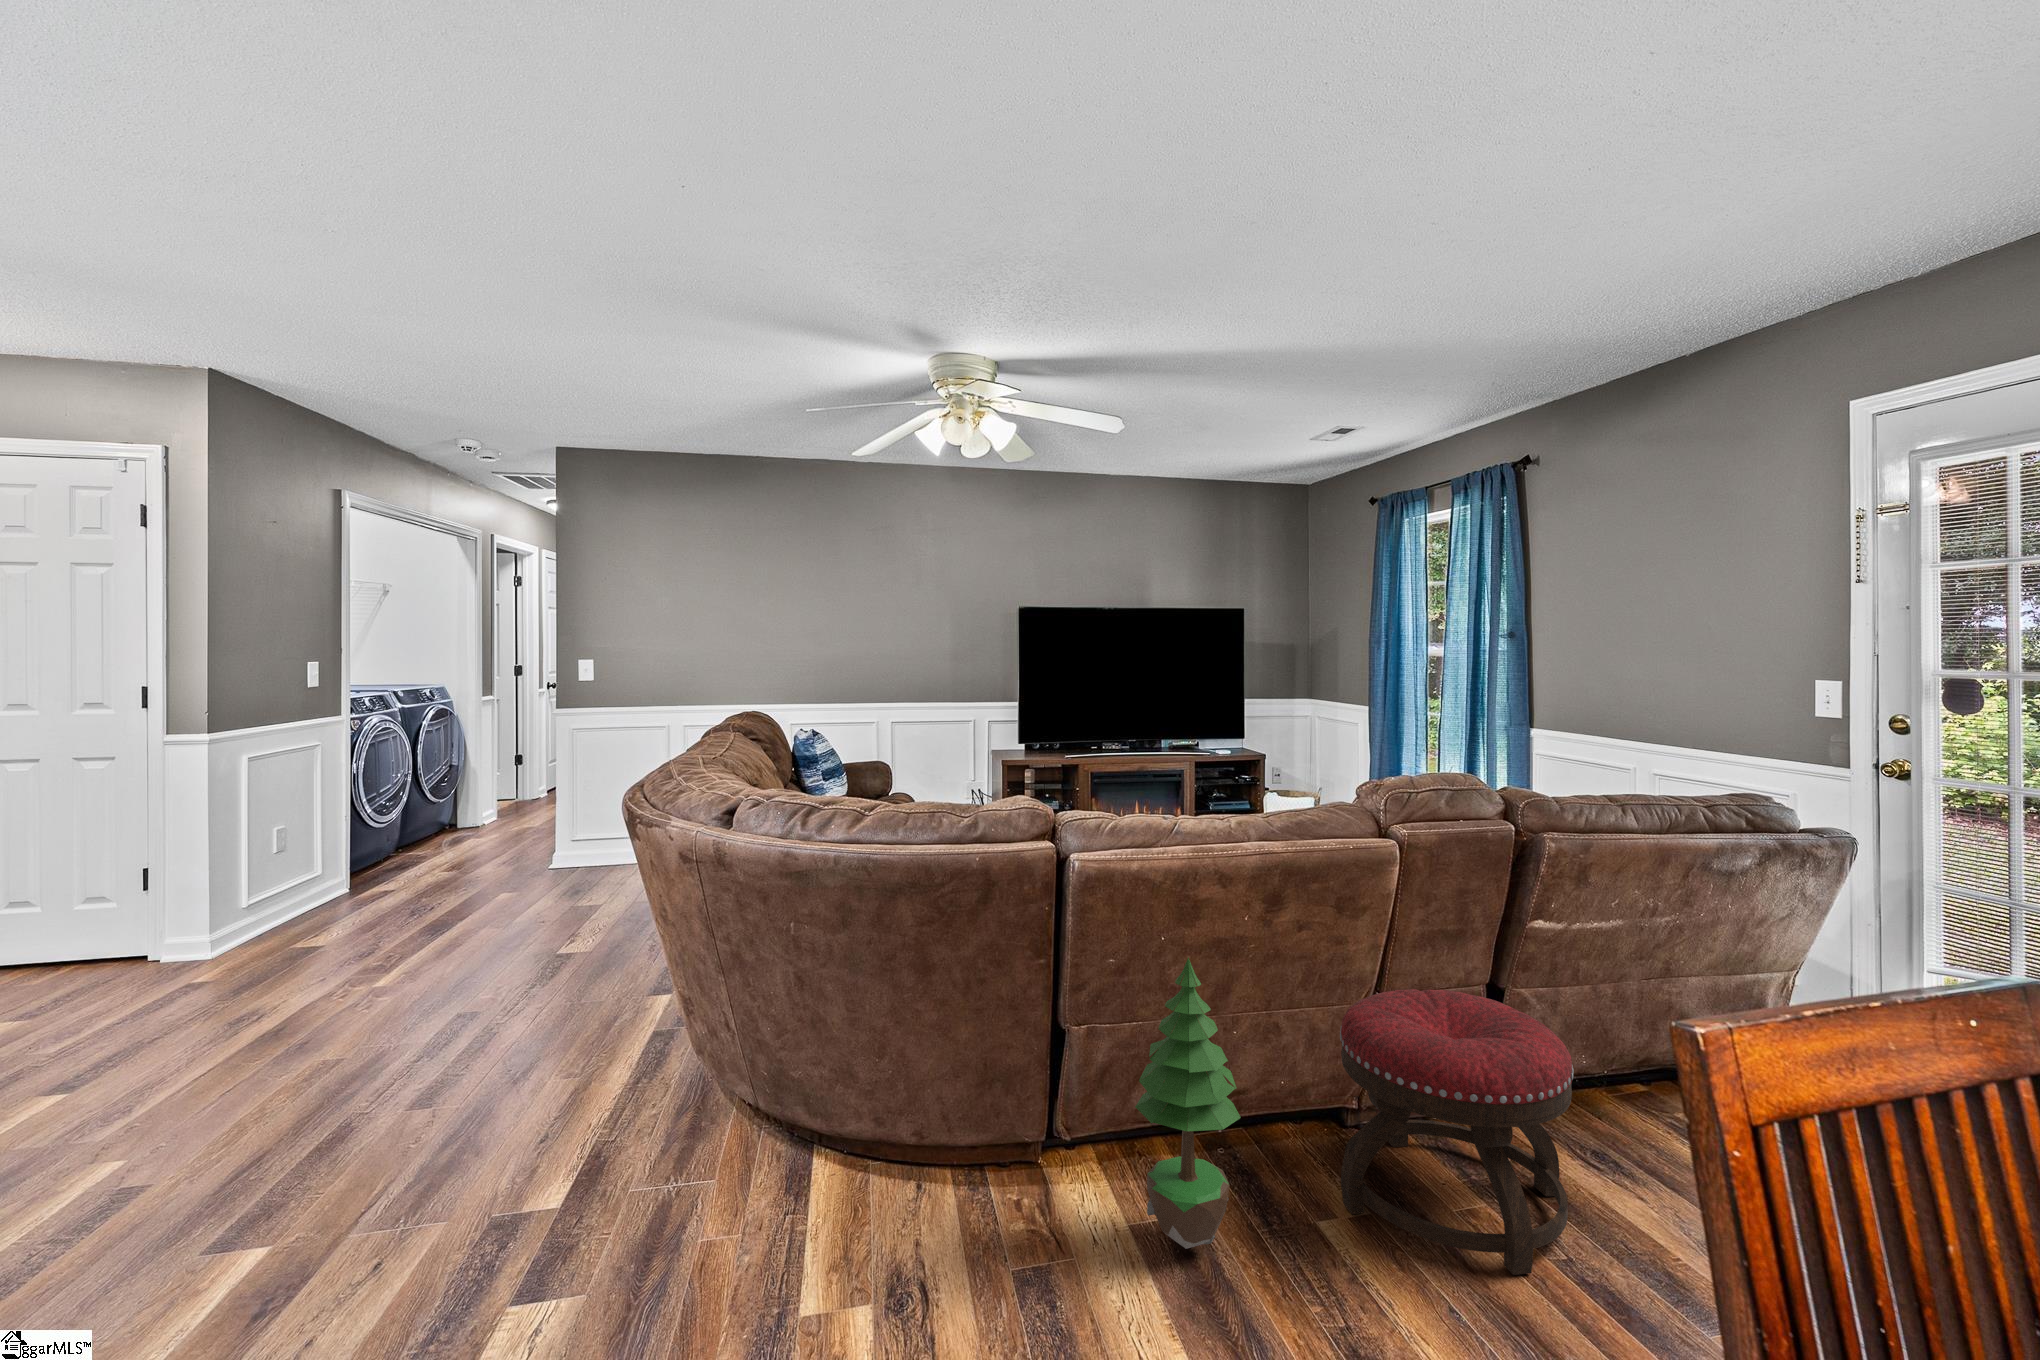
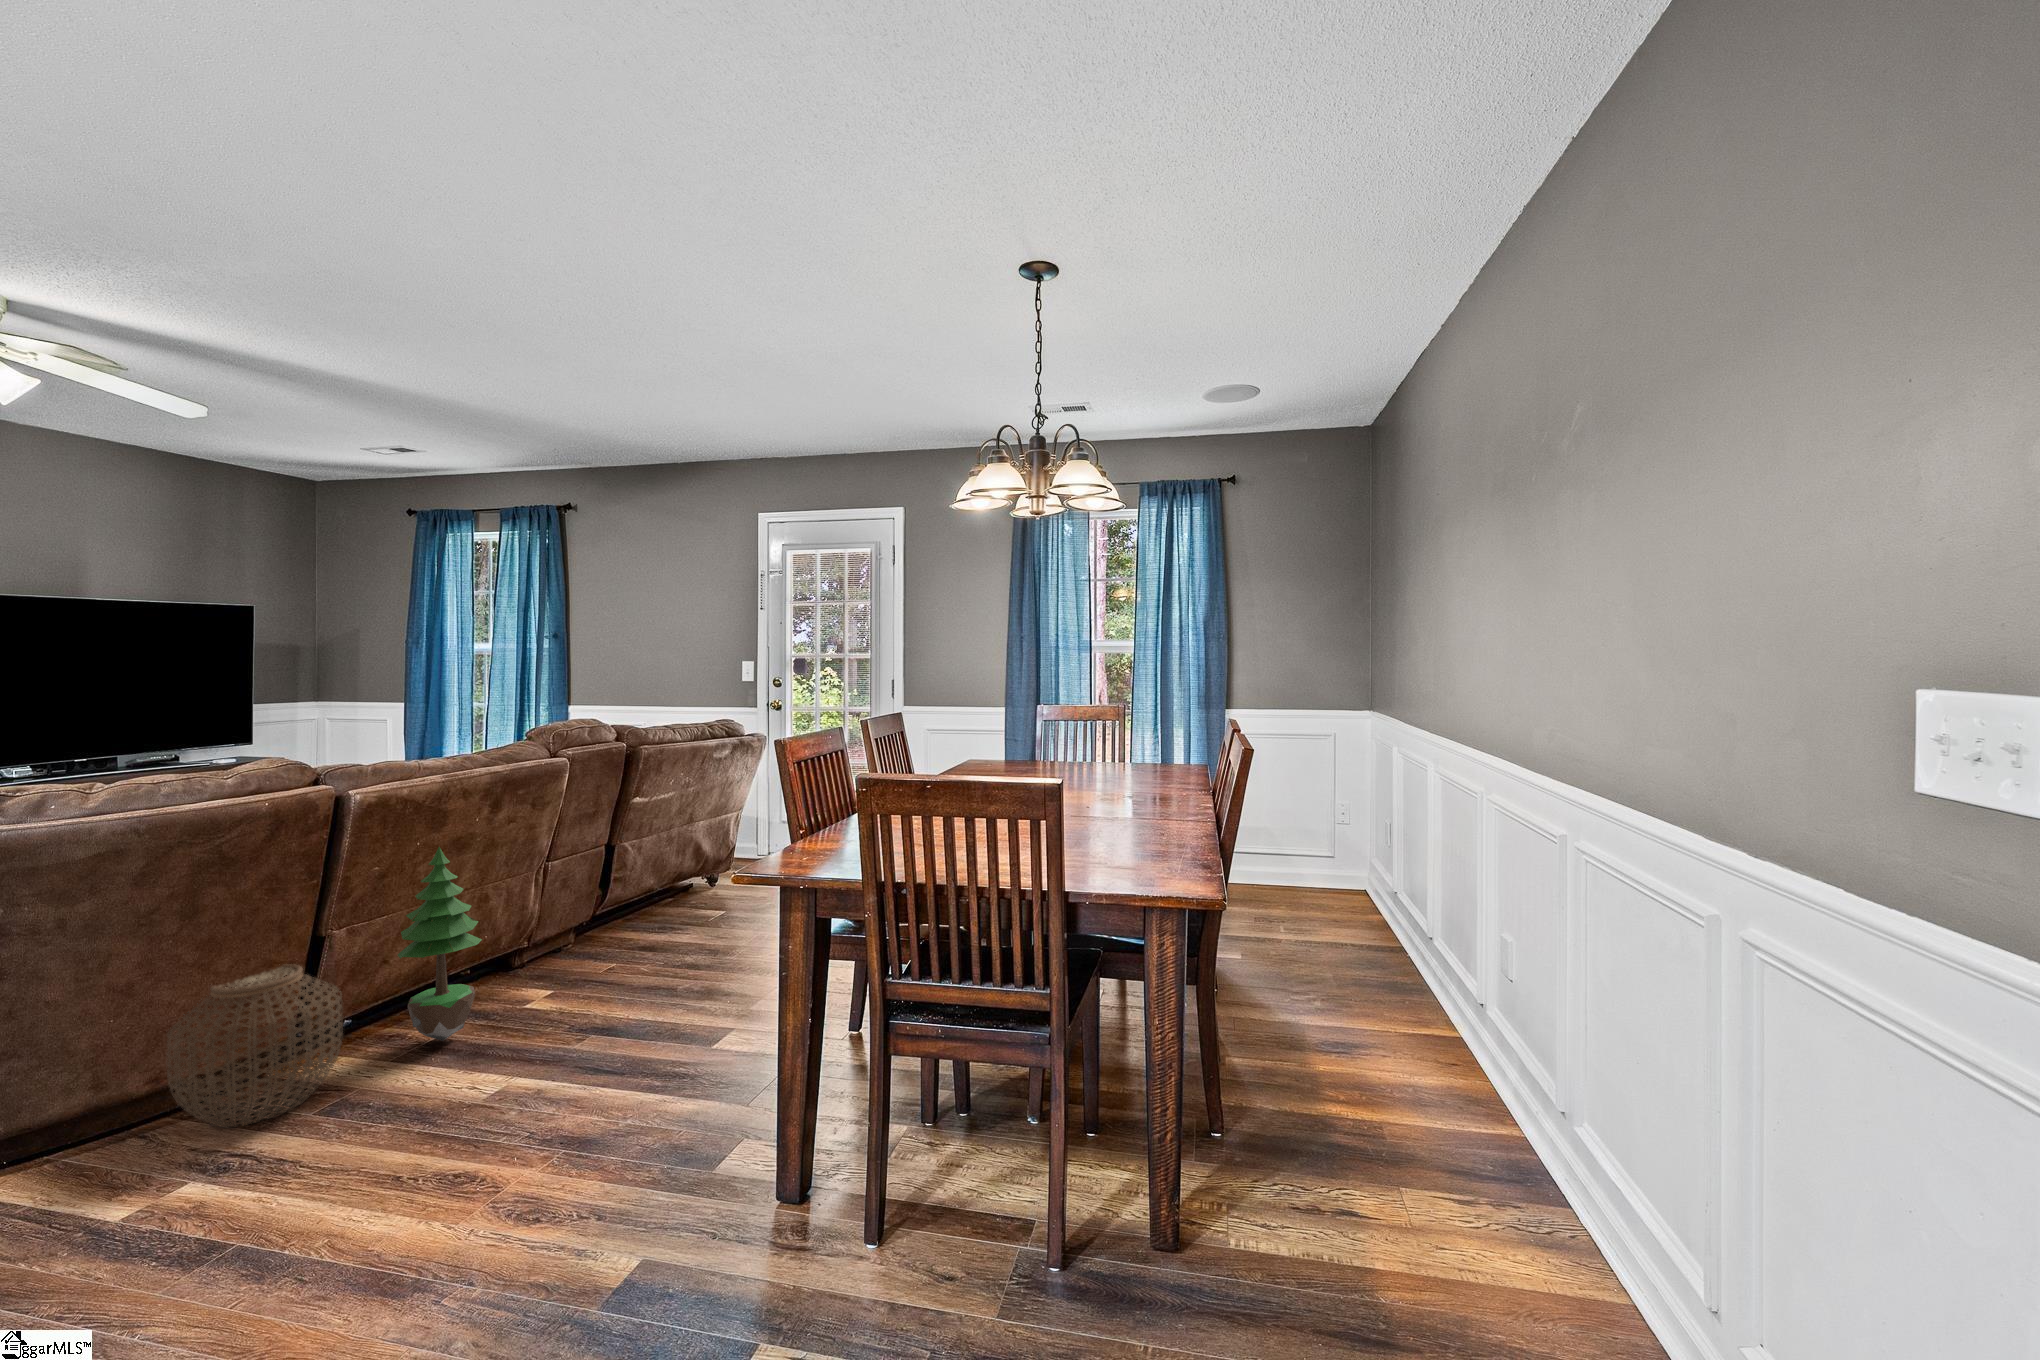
ottoman: present [1340,989,1574,1275] -> none [521,848,663,991]
woven basket: none [894,1060,1058,1275] -> present [167,964,343,1127]

